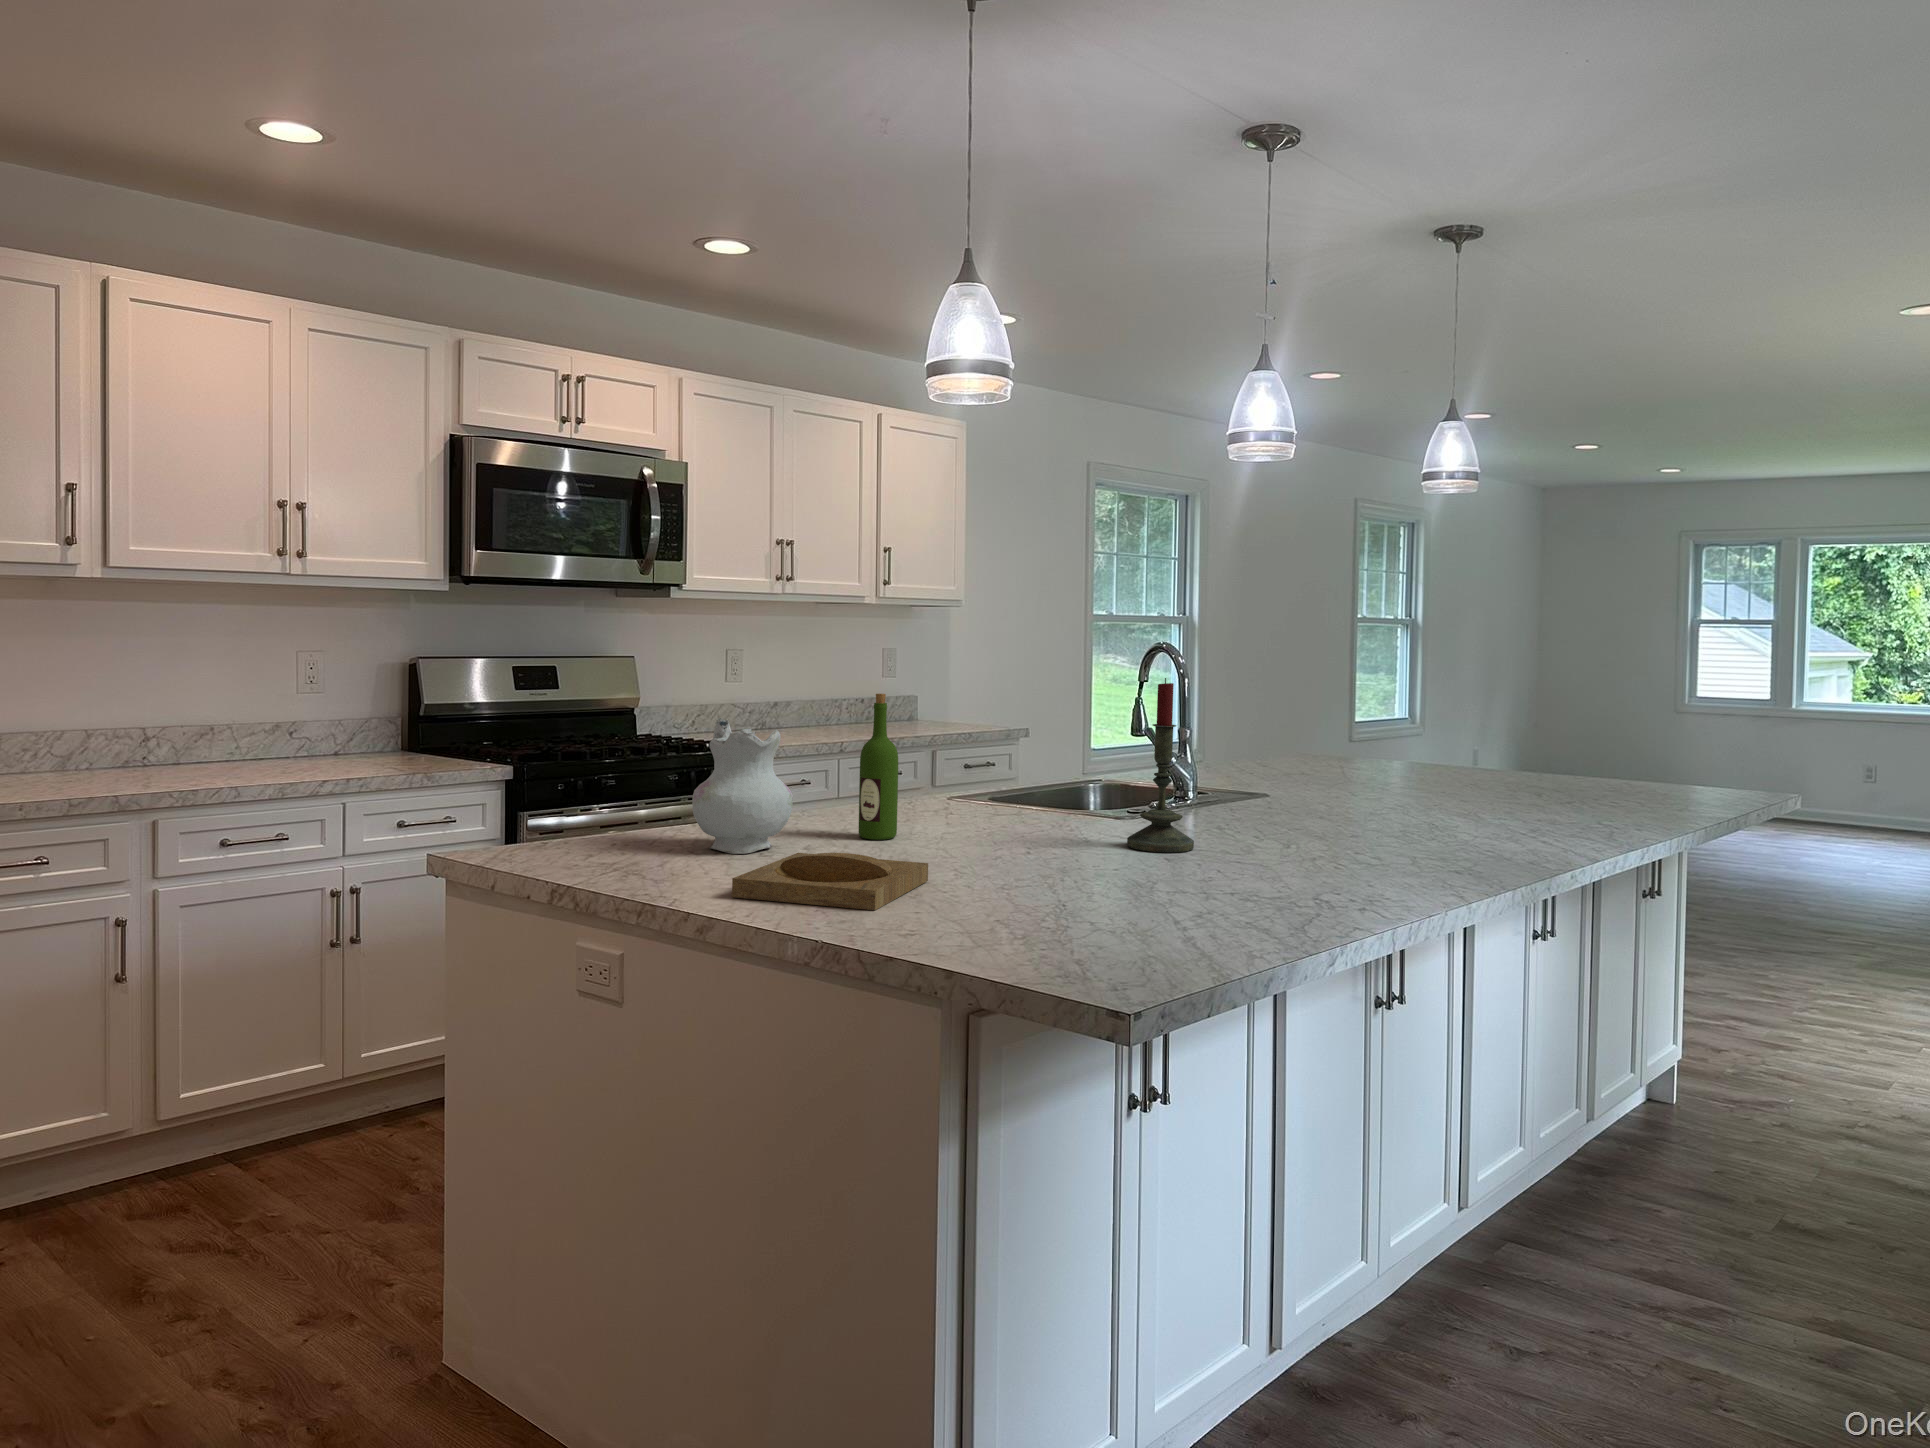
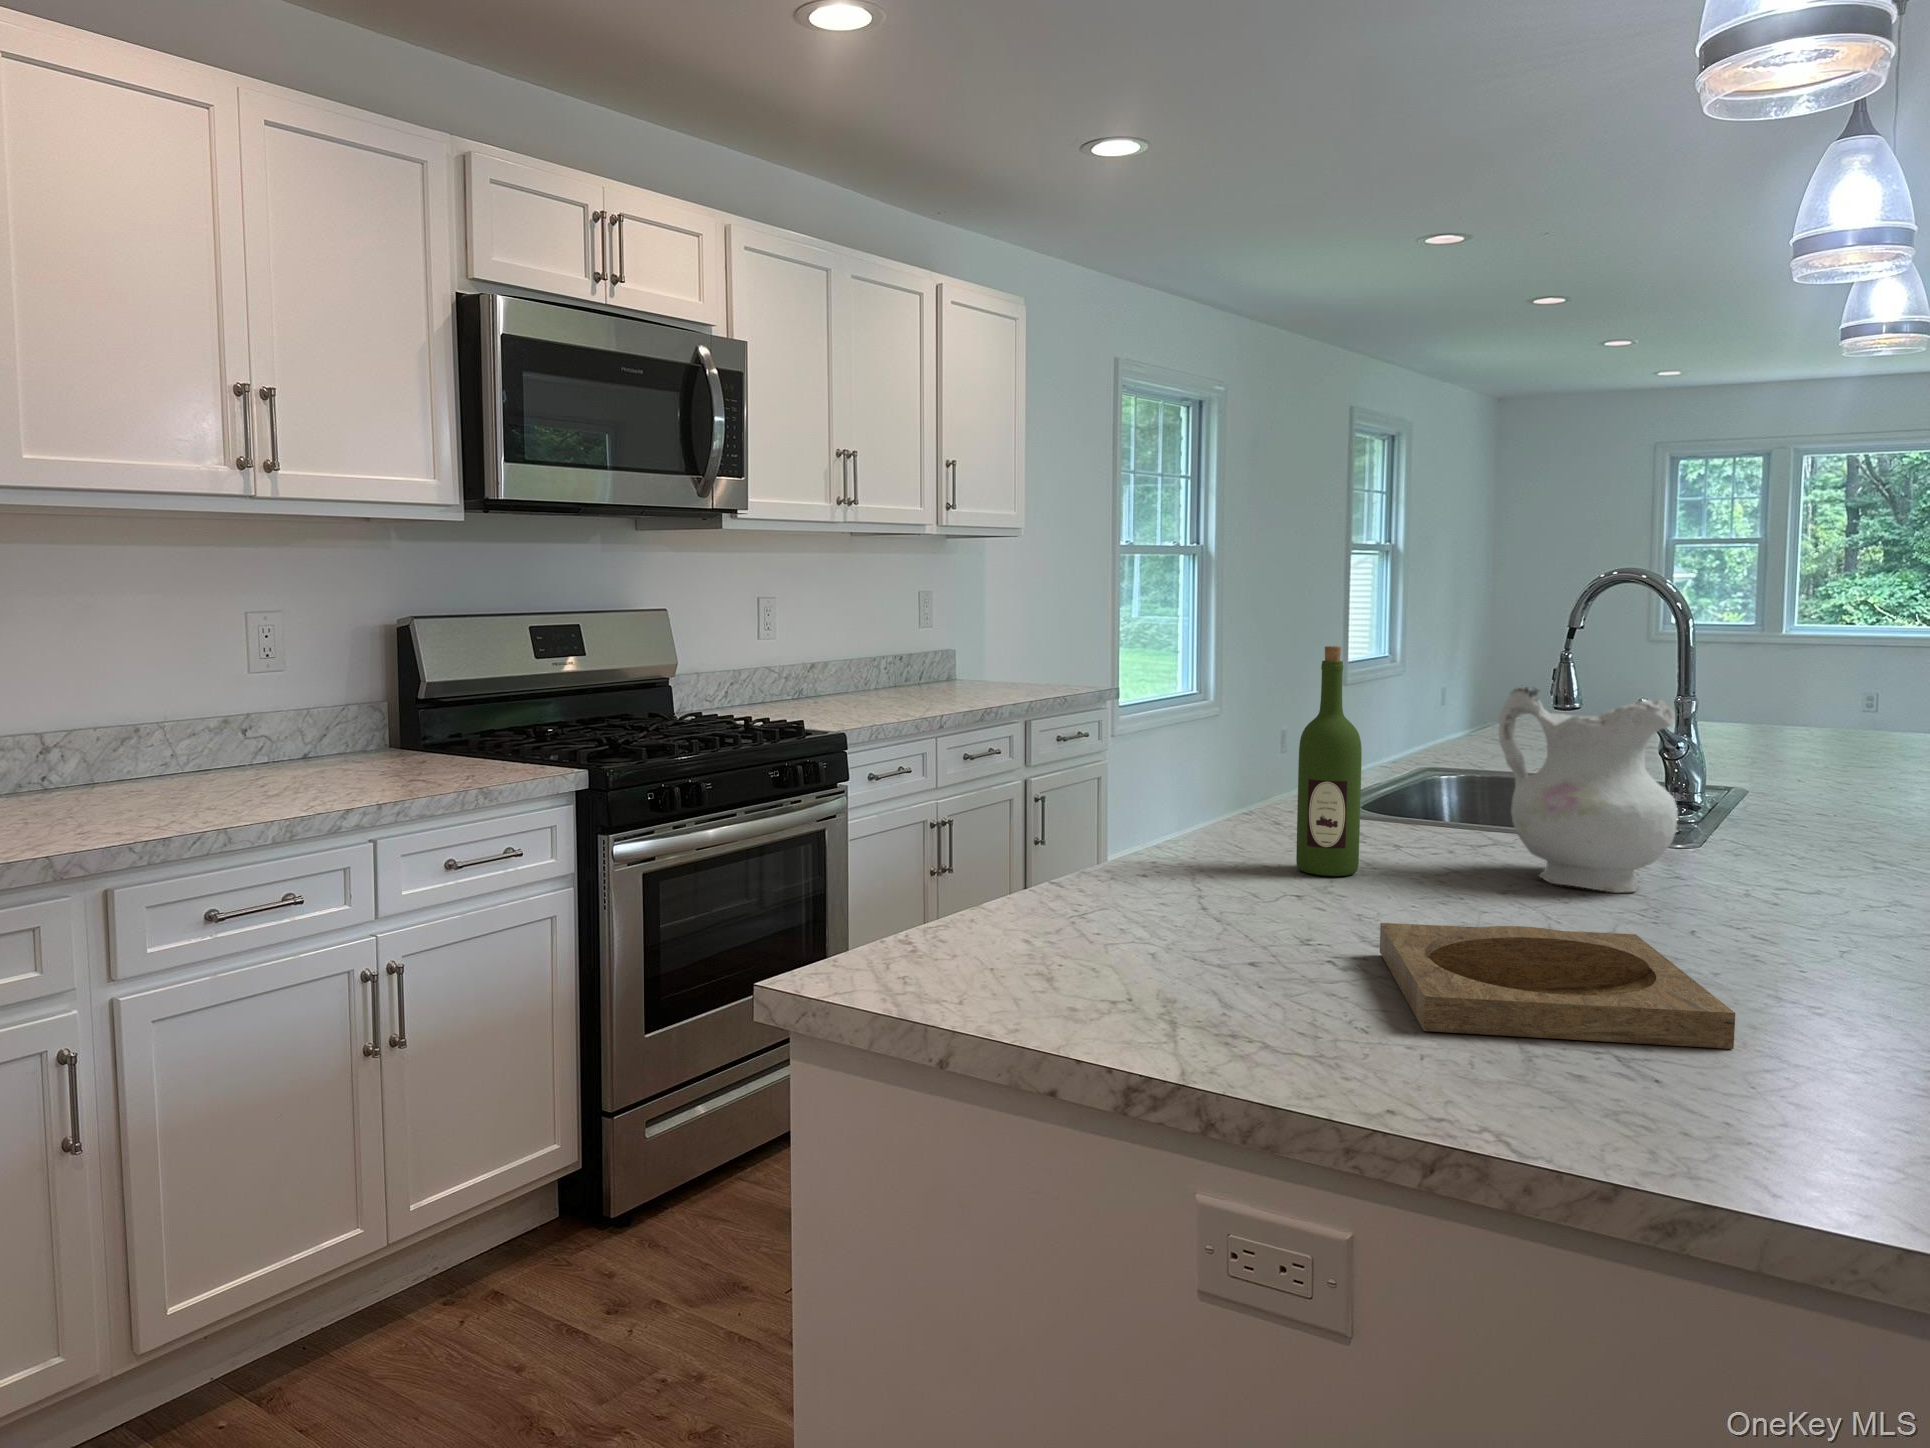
candle: present [1127,678,1194,853] -> none [1699,607,1818,877]
ceramic pitcher: present [692,719,793,854] -> present [1499,686,1678,892]

